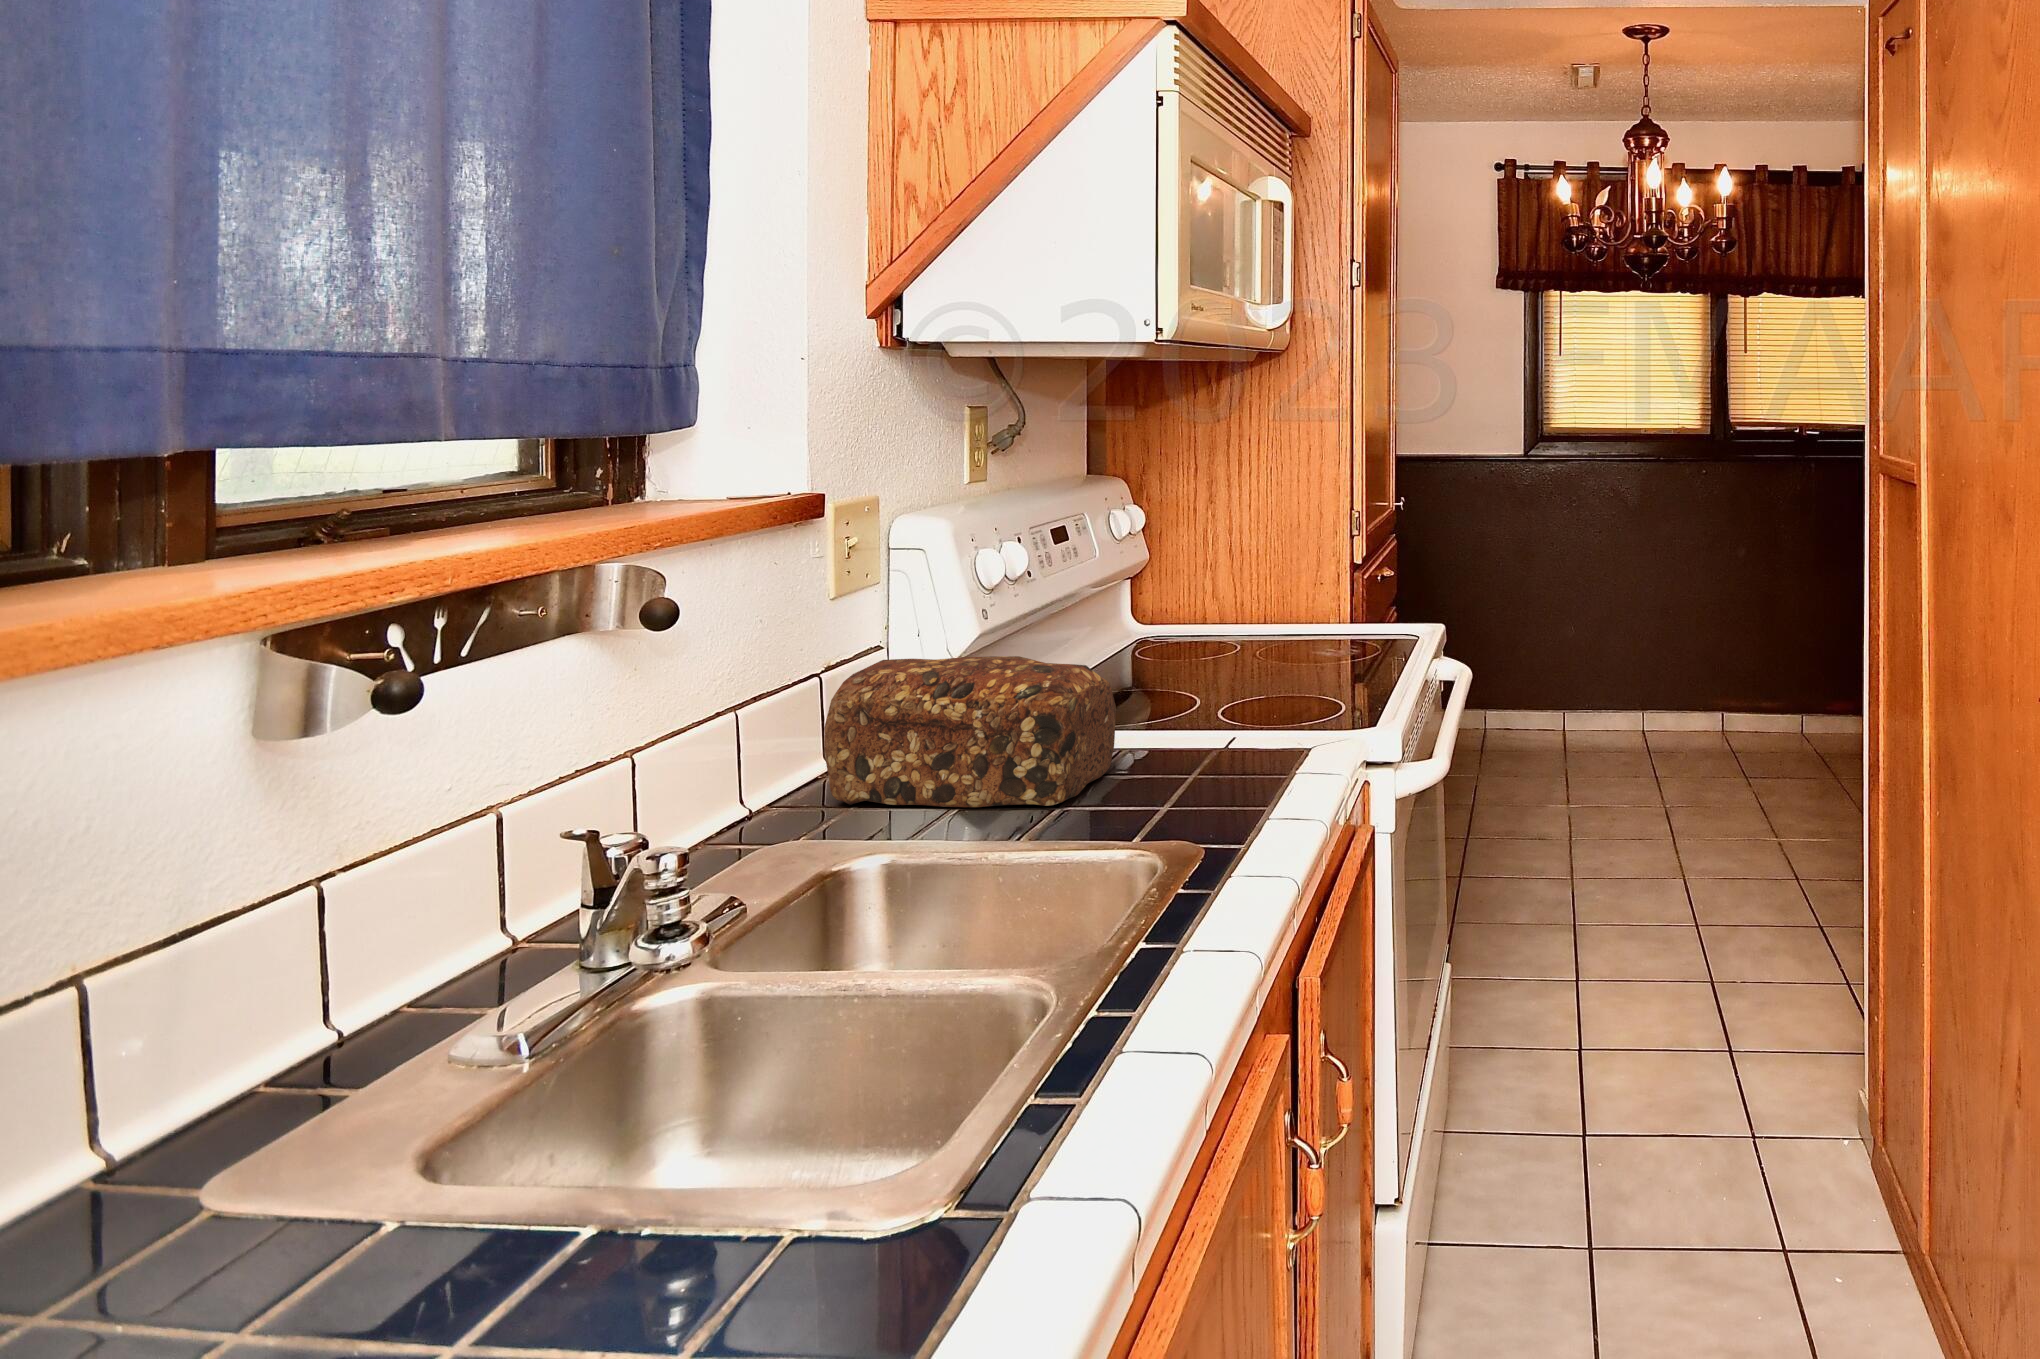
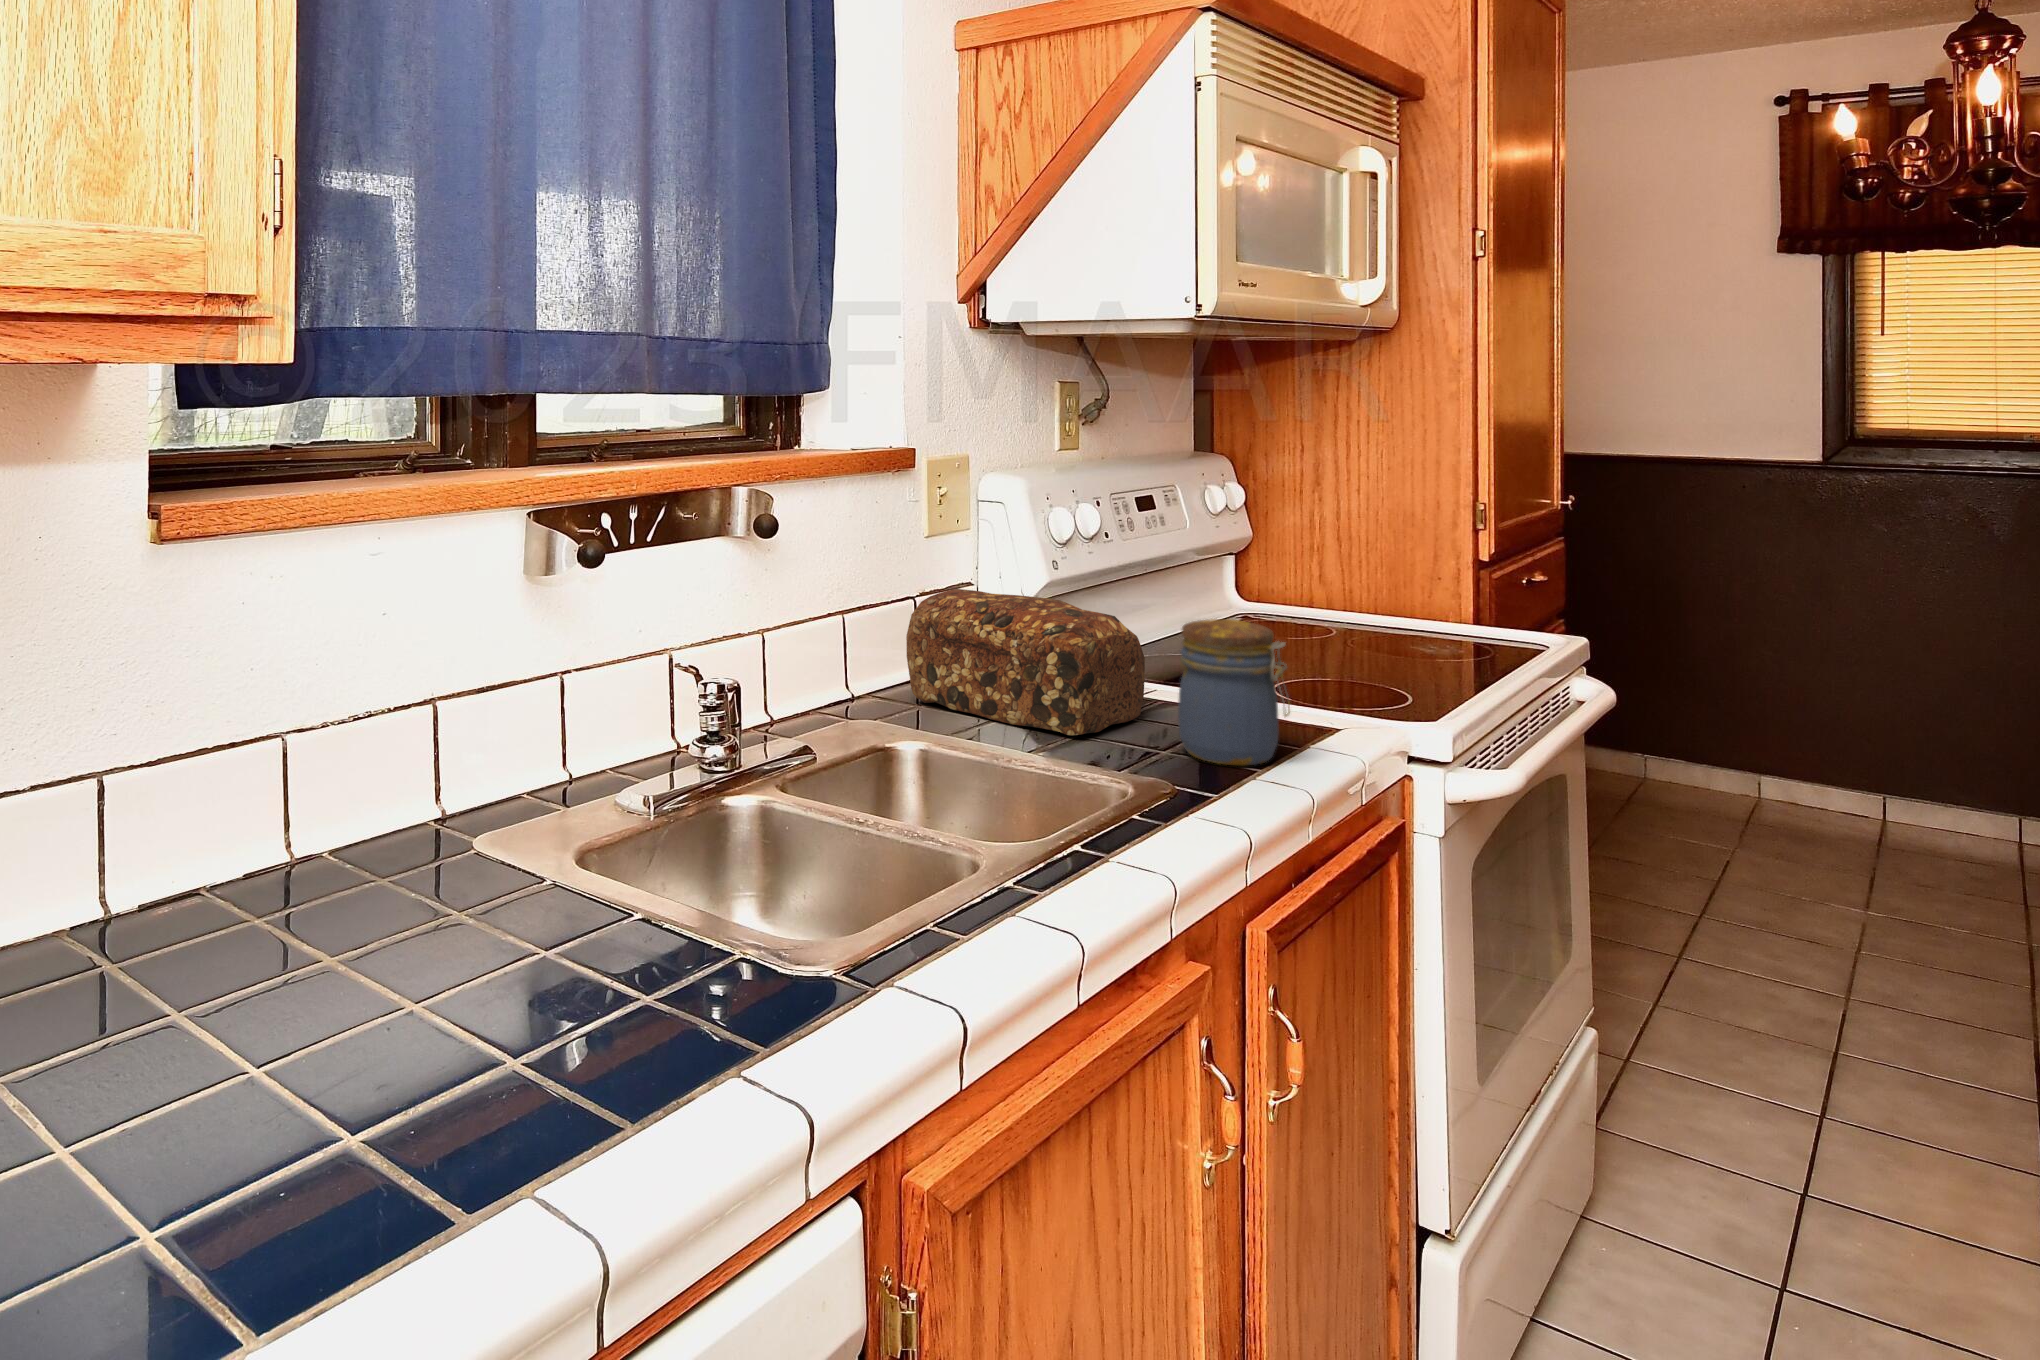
jar: none [1169,652,1277,802] -> present [1178,619,1290,765]

